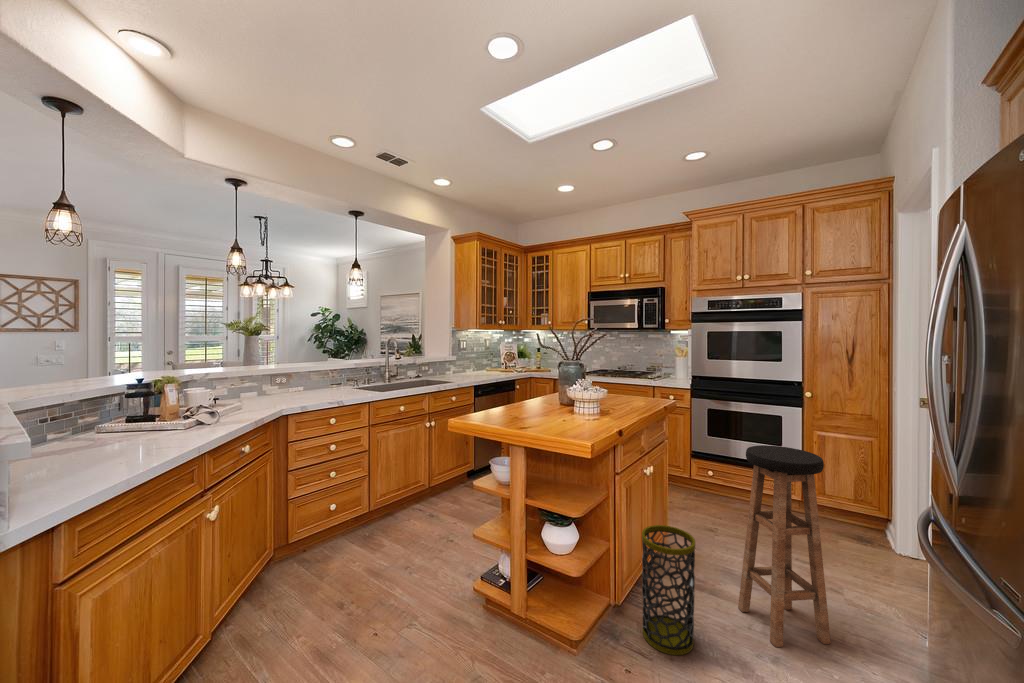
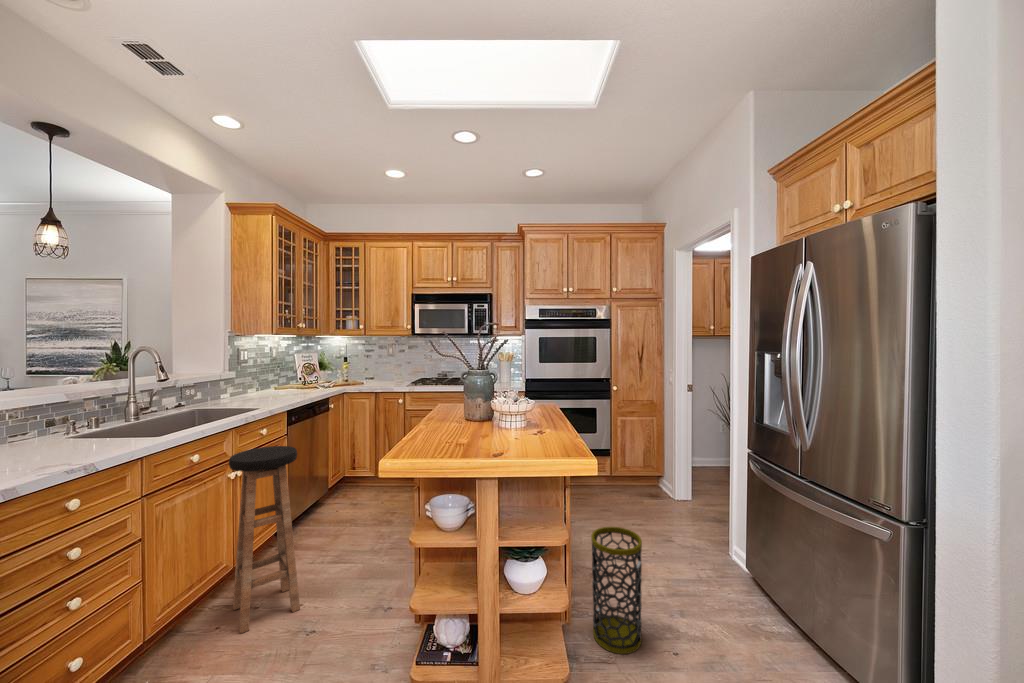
bar stool: present [738,445,831,647] -> present [229,446,300,633]

